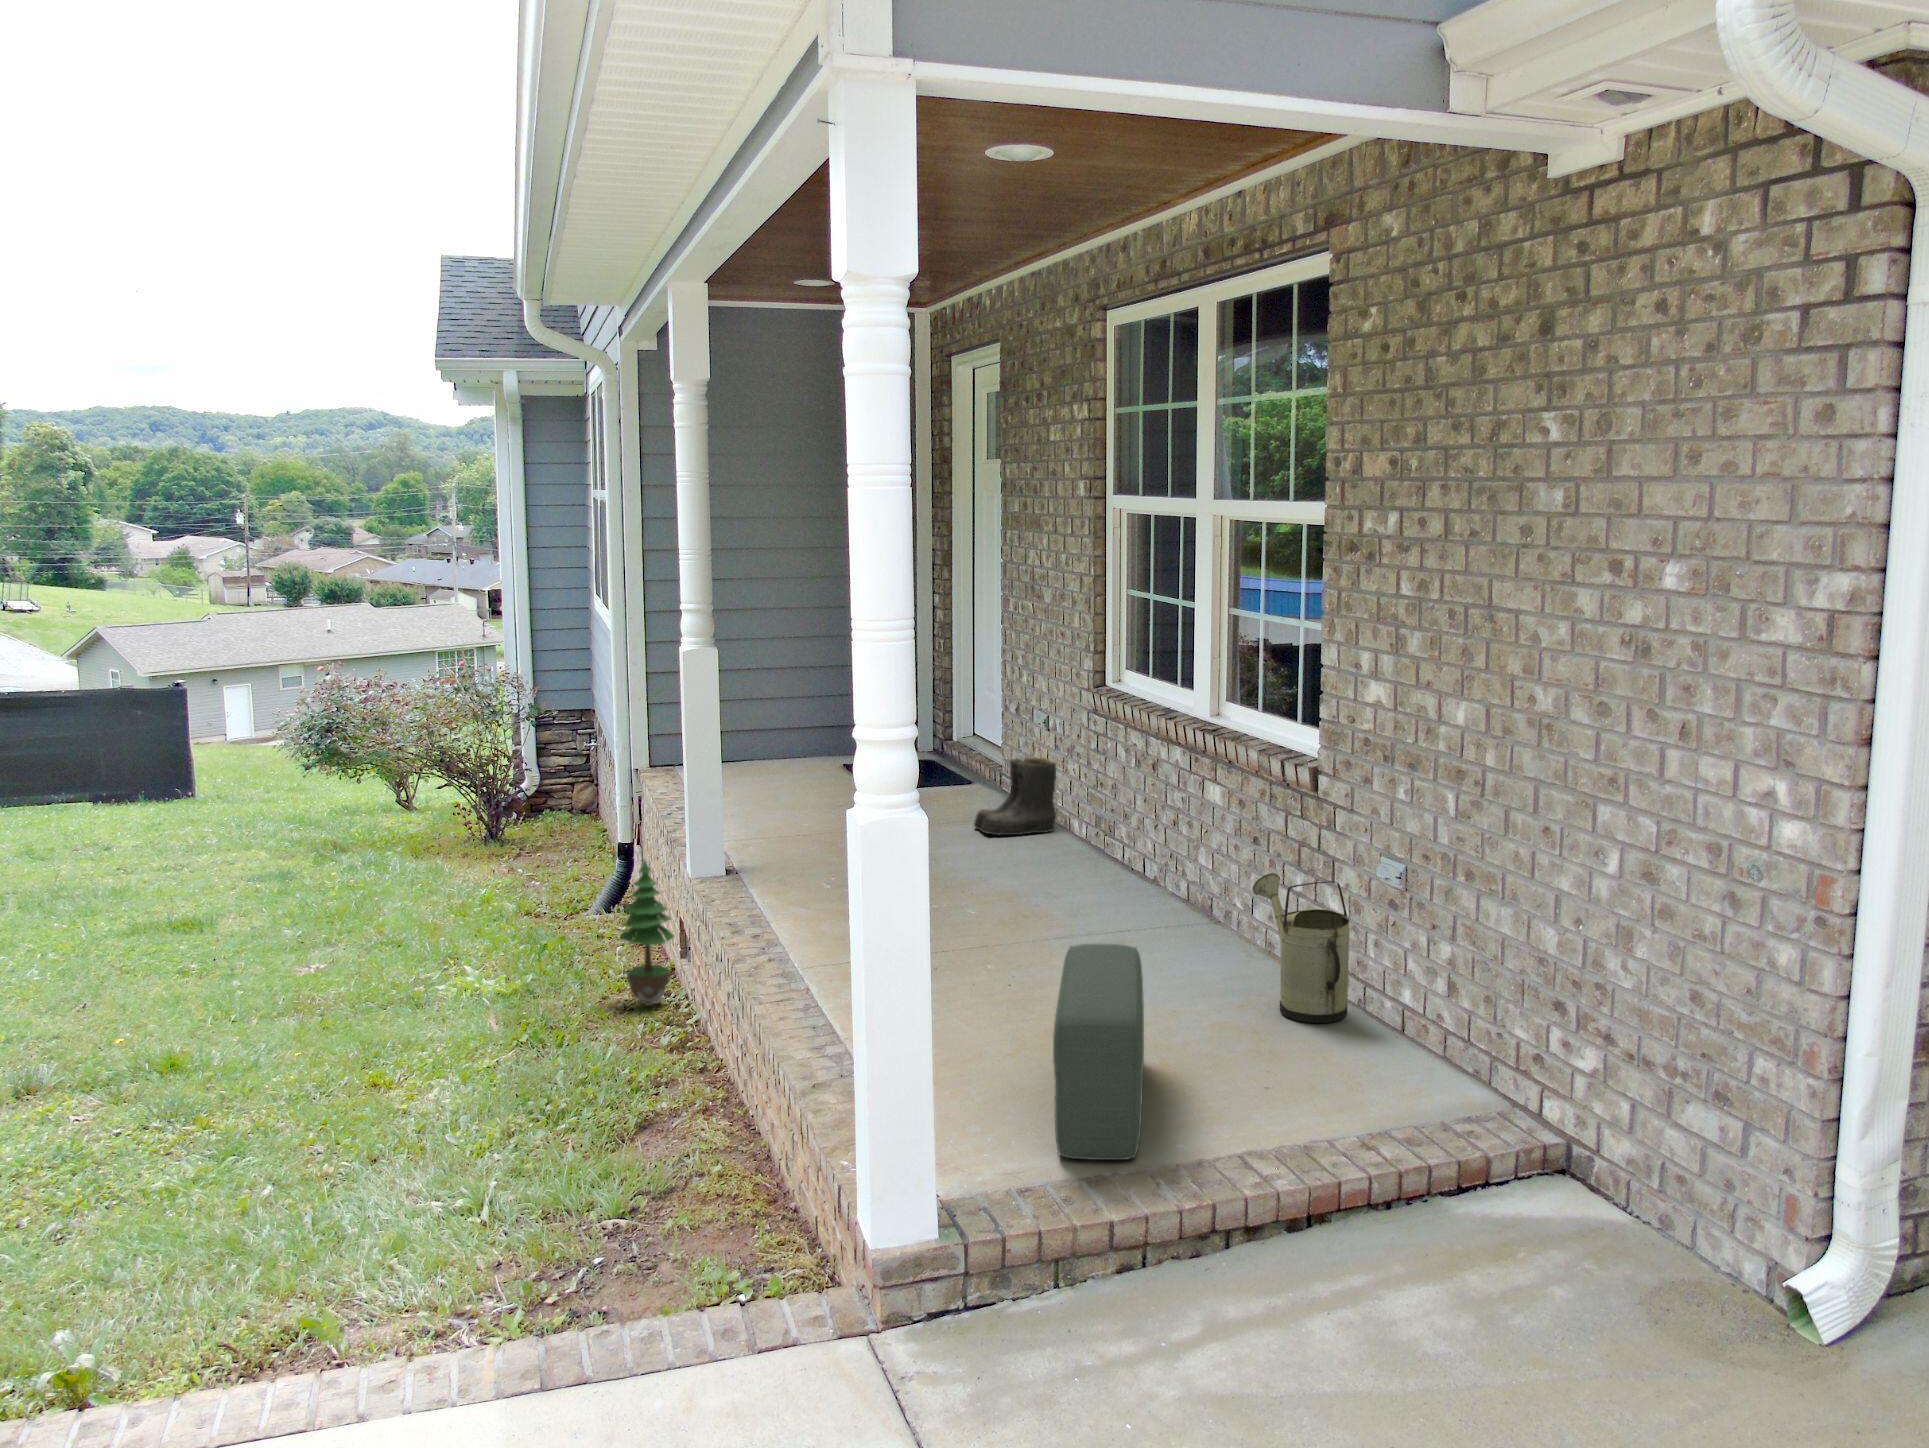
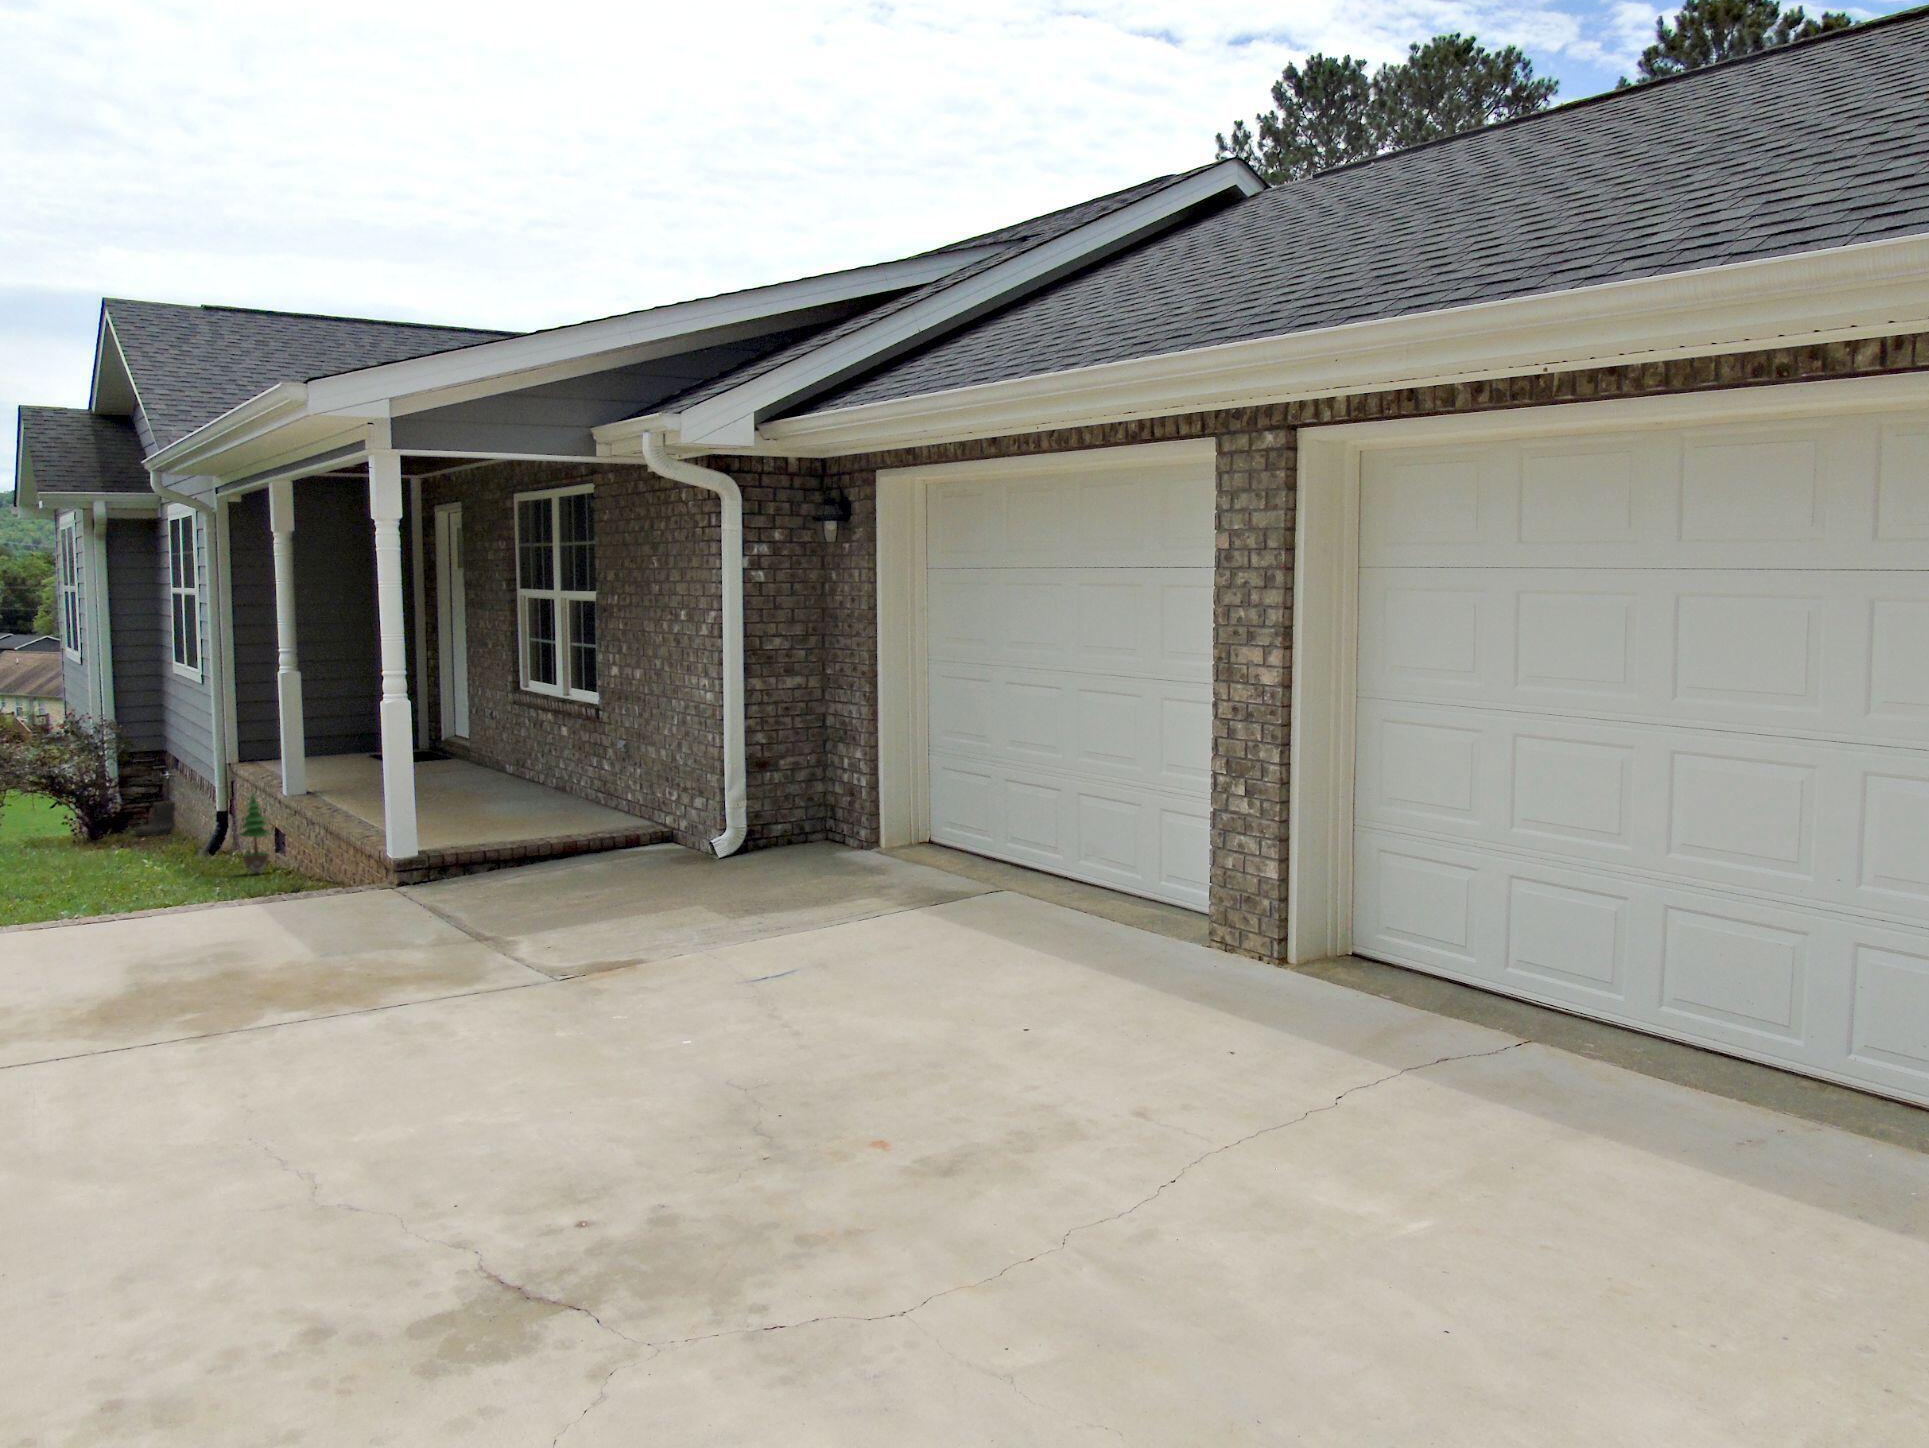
boots: present [974,757,1056,835] -> present [135,801,177,836]
watering can: present [1253,873,1350,1023] -> none [573,754,612,814]
pouf: present [1053,944,1144,1160] -> none [466,776,511,844]

